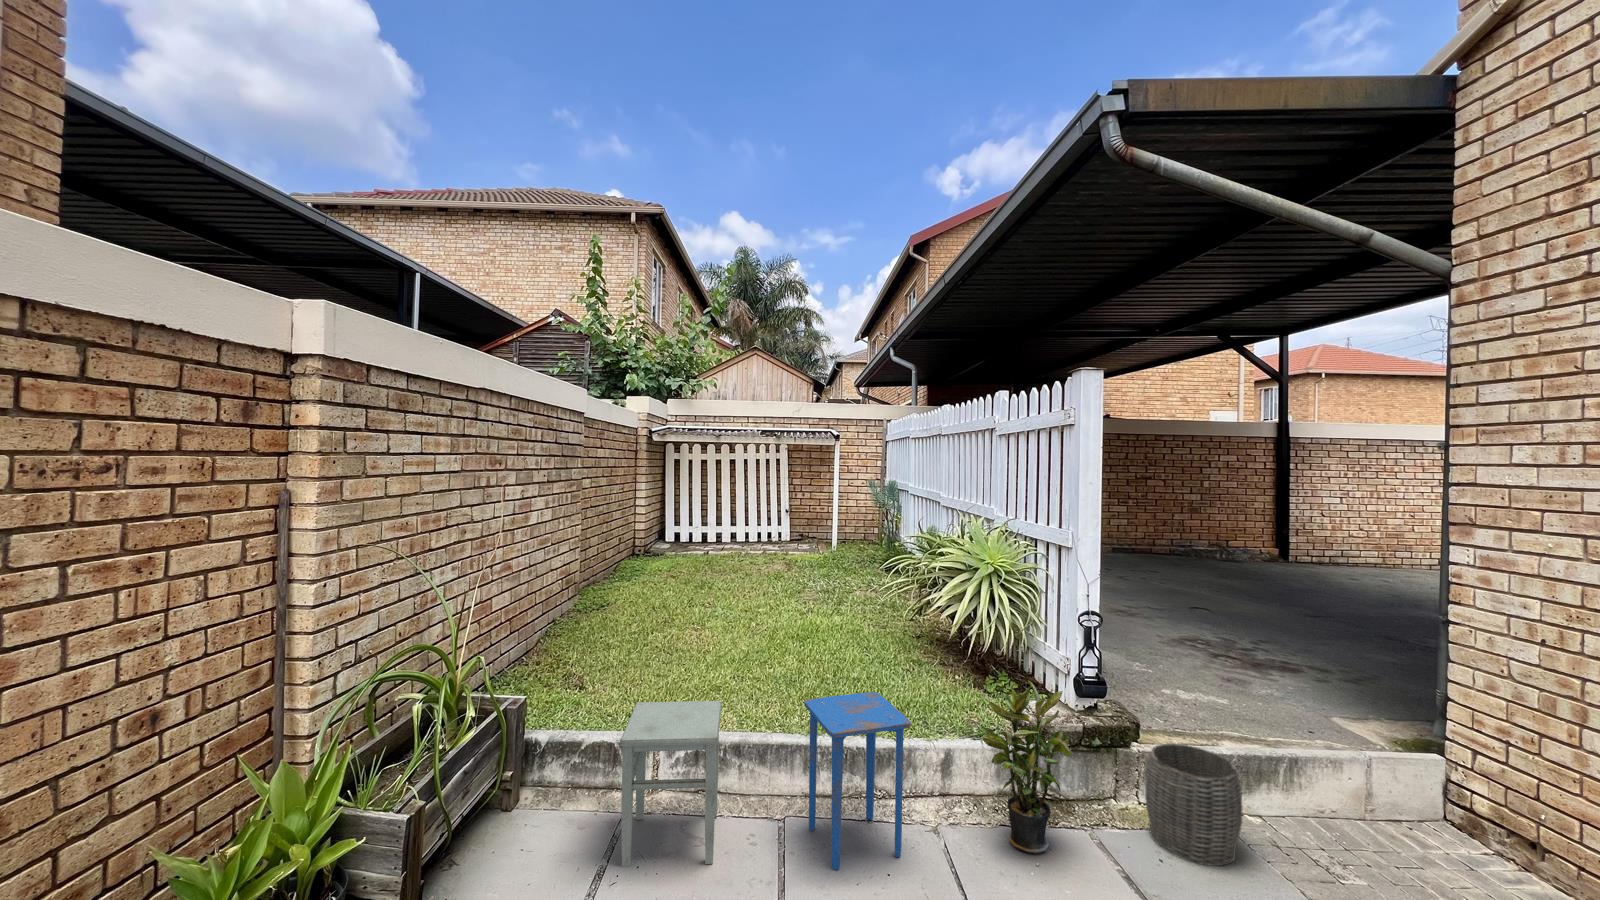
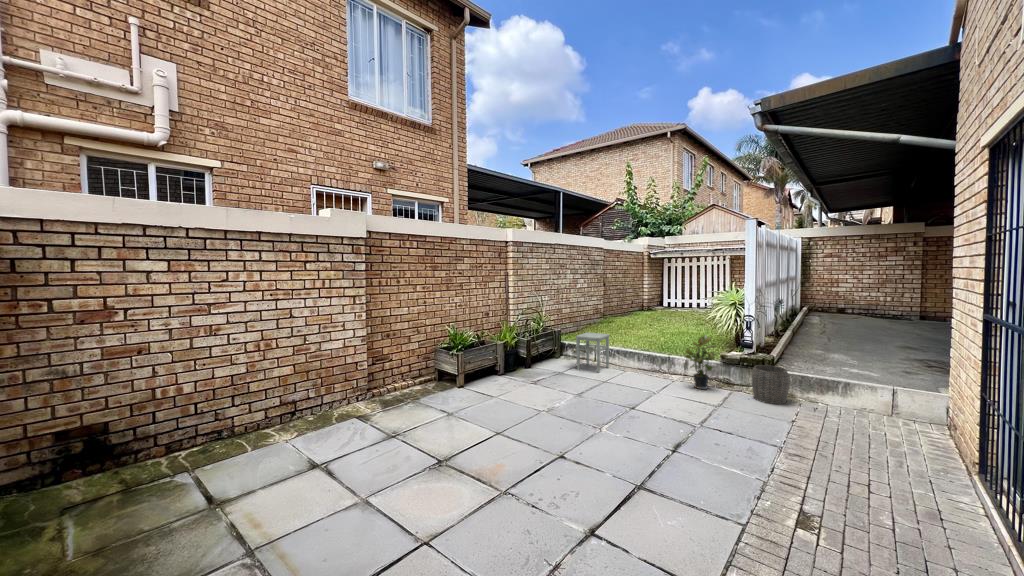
side table: present [804,692,911,870] -> none [628,335,657,381]

